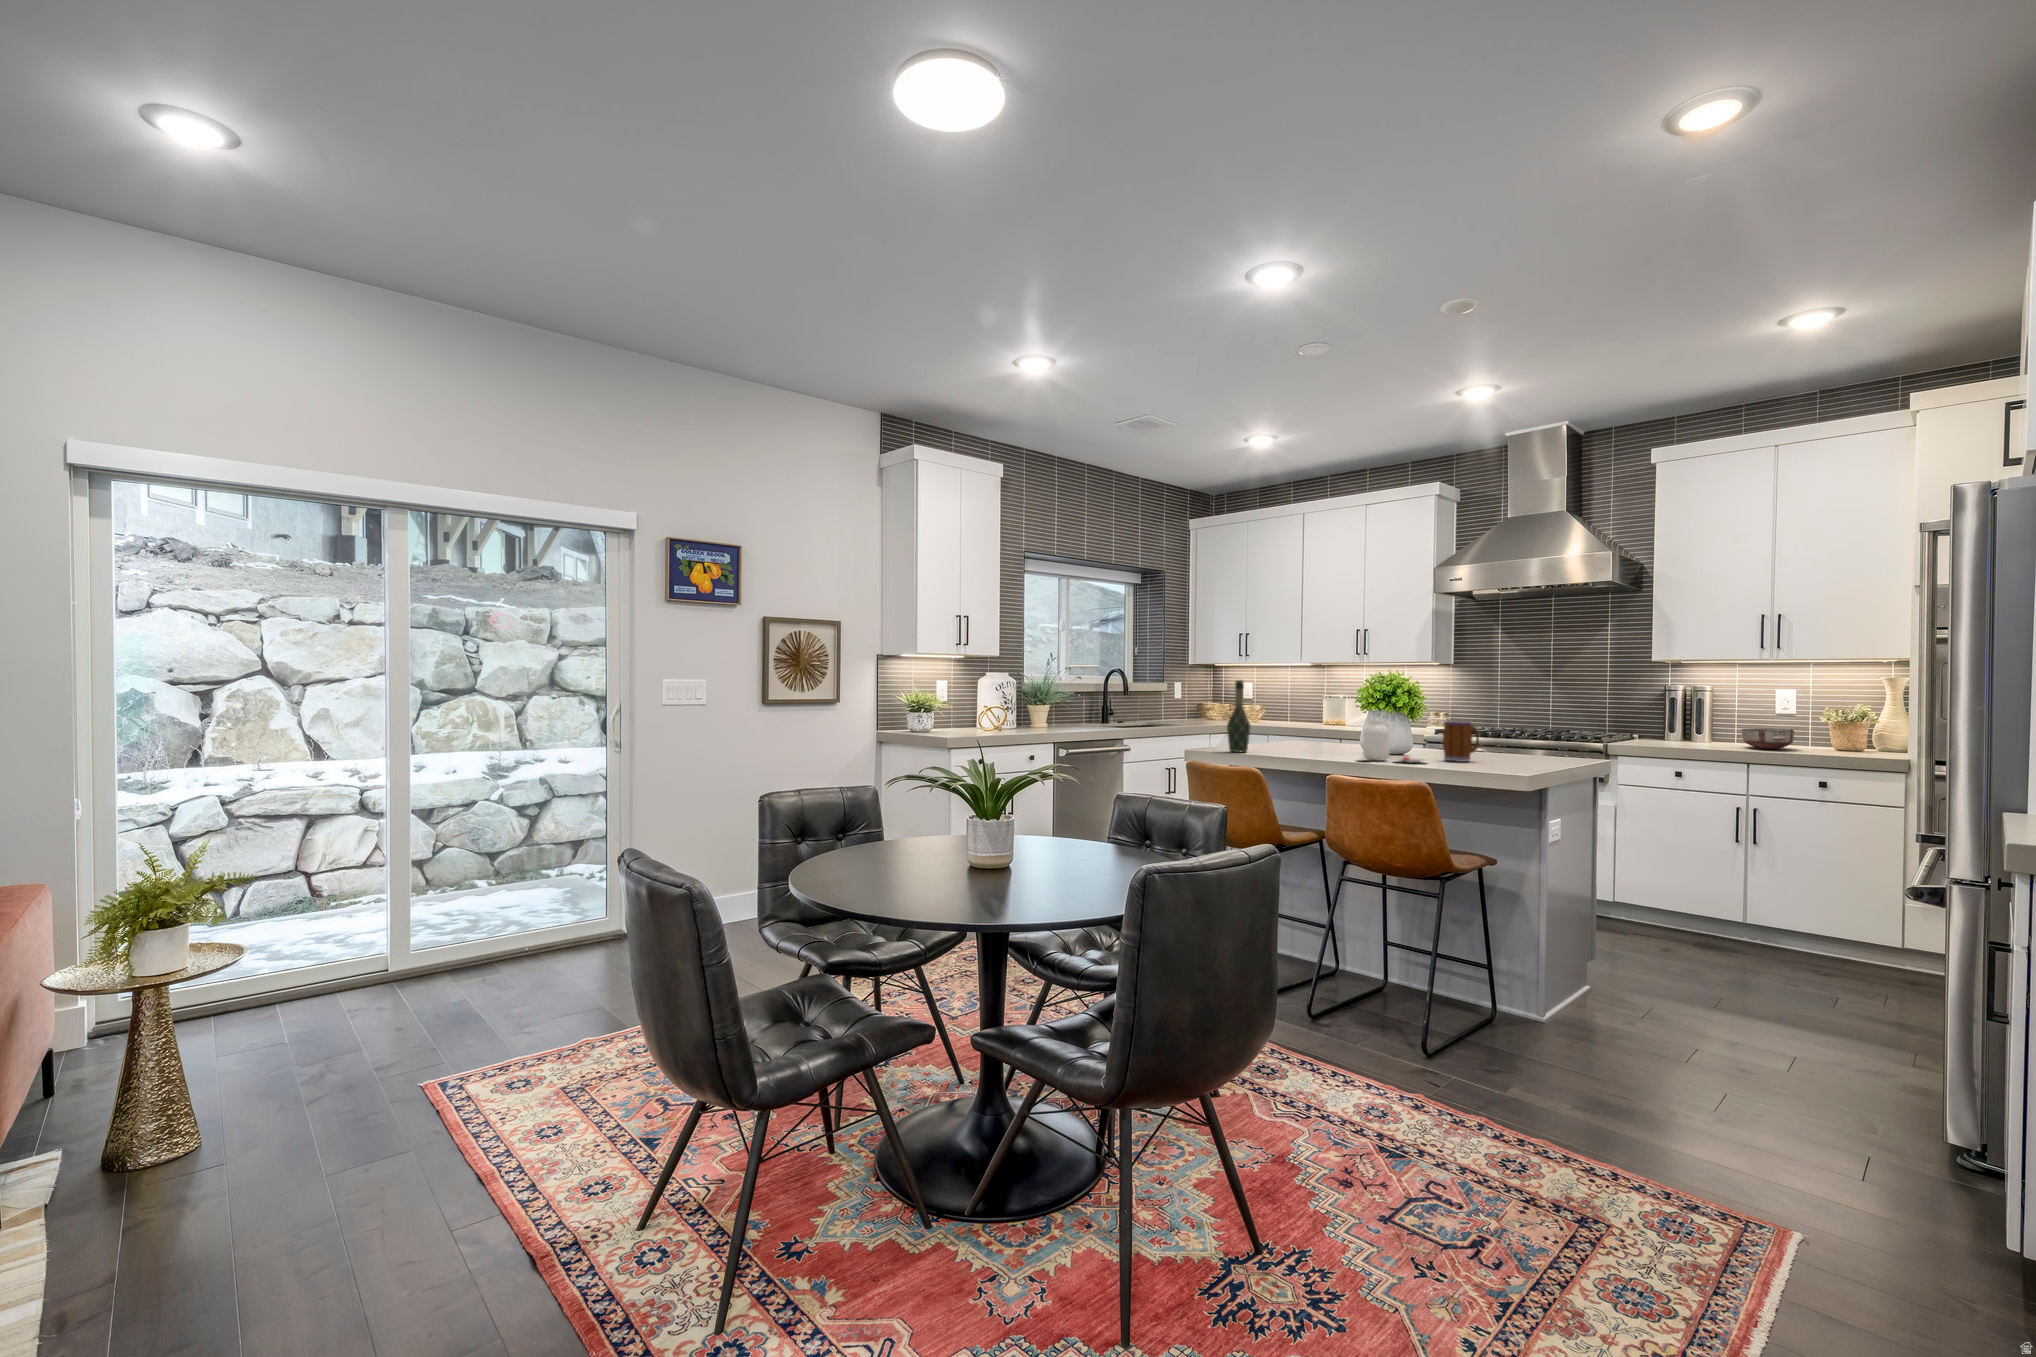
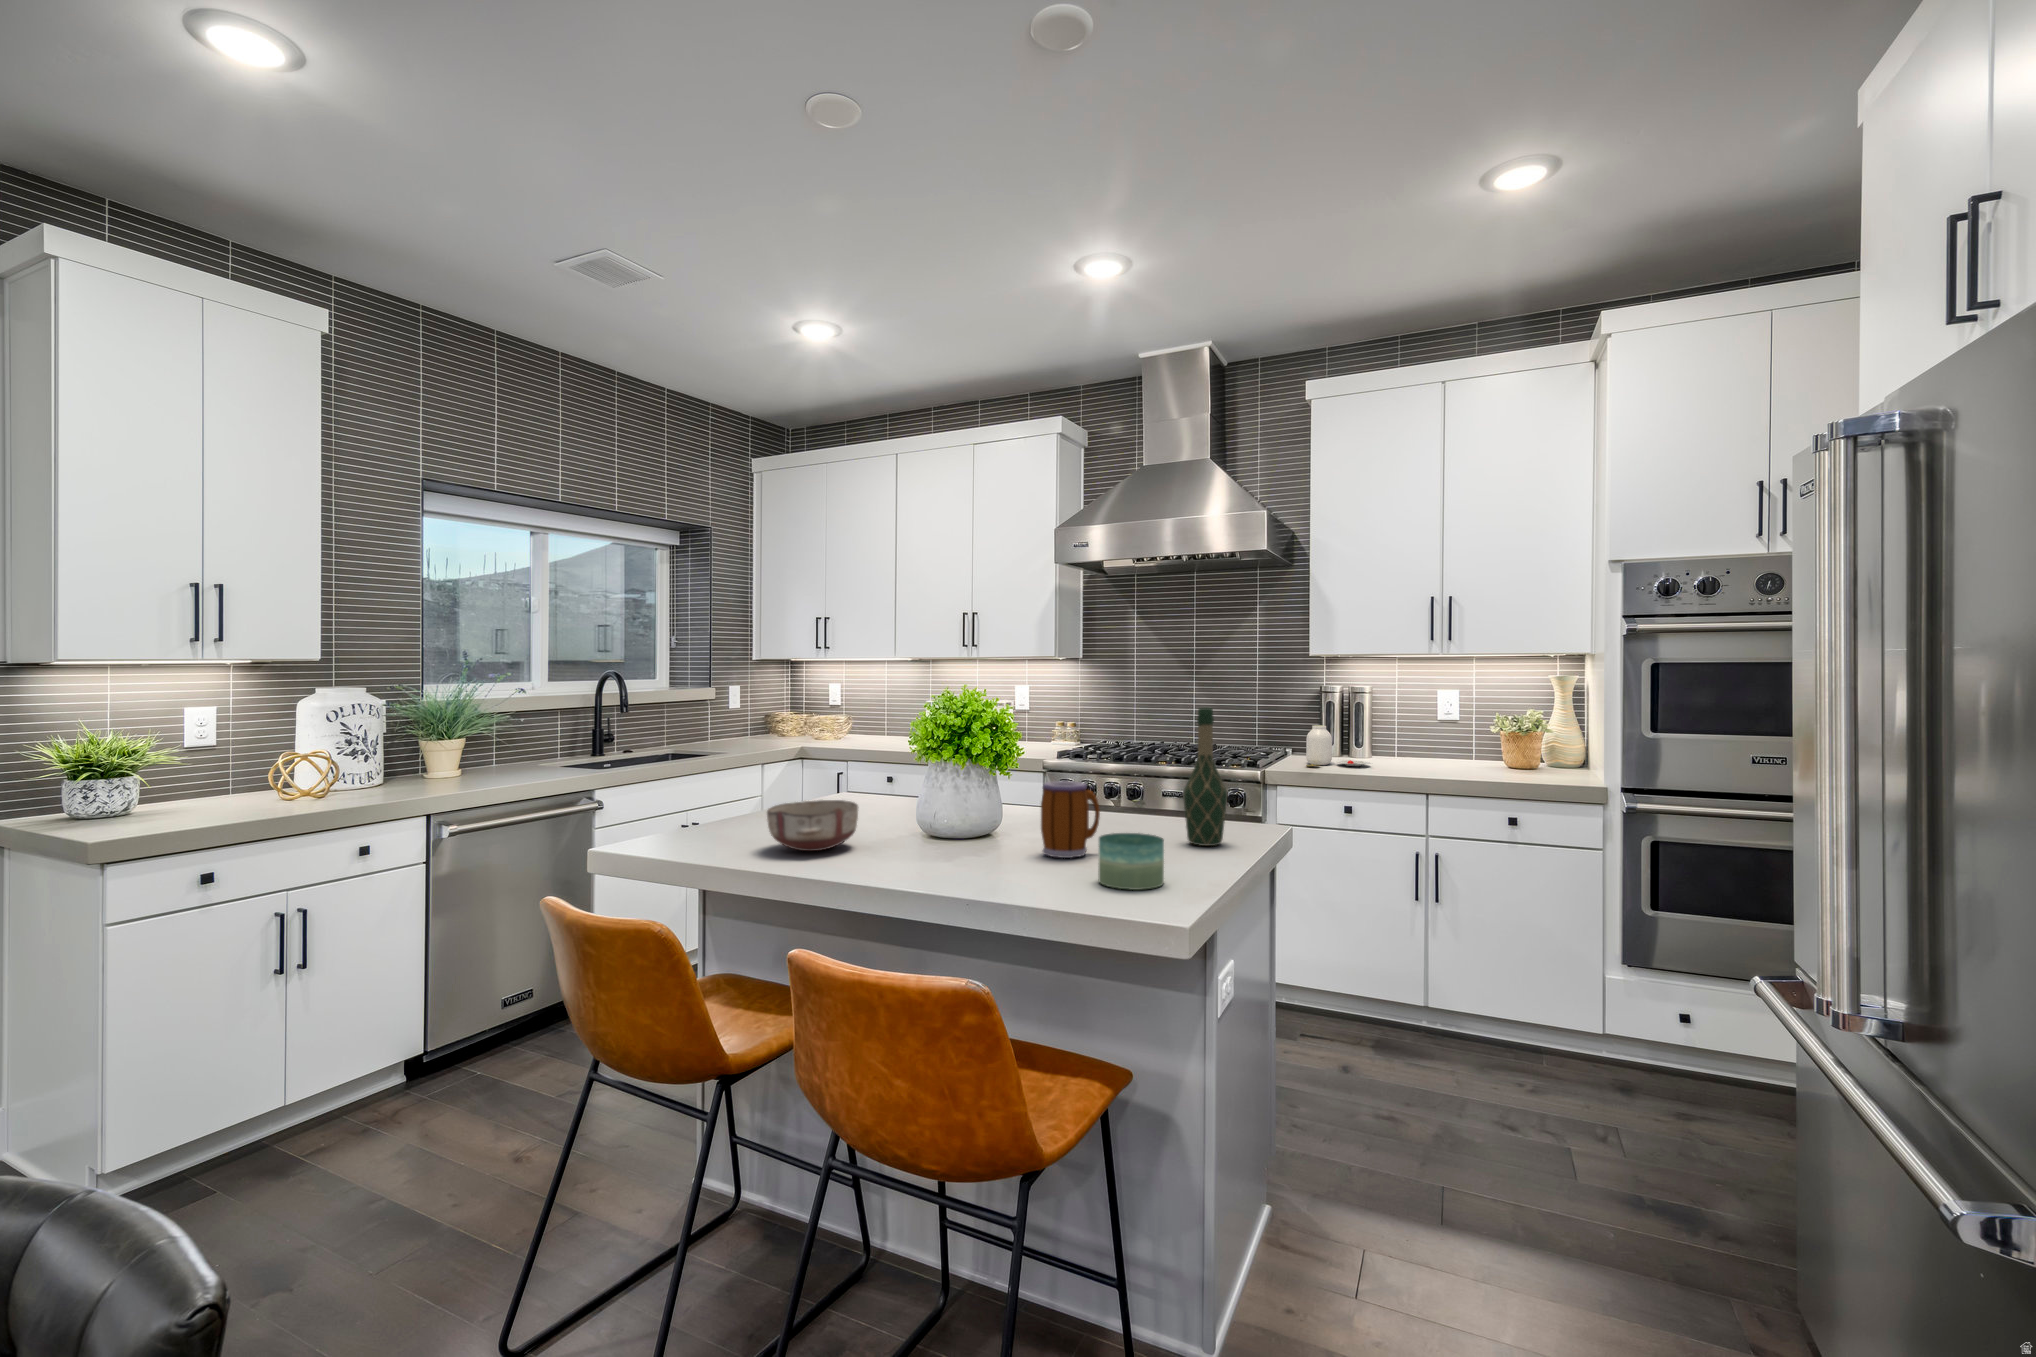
wine bottle: present [1227,680,1250,752] -> present [1183,708,1227,846]
jar: present [1363,720,1426,763] -> present [1306,725,1370,766]
ceramic bowl: present [1742,729,1794,749] -> present [767,800,858,851]
candle: none [1480,744,1519,770] -> present [1098,833,1164,890]

